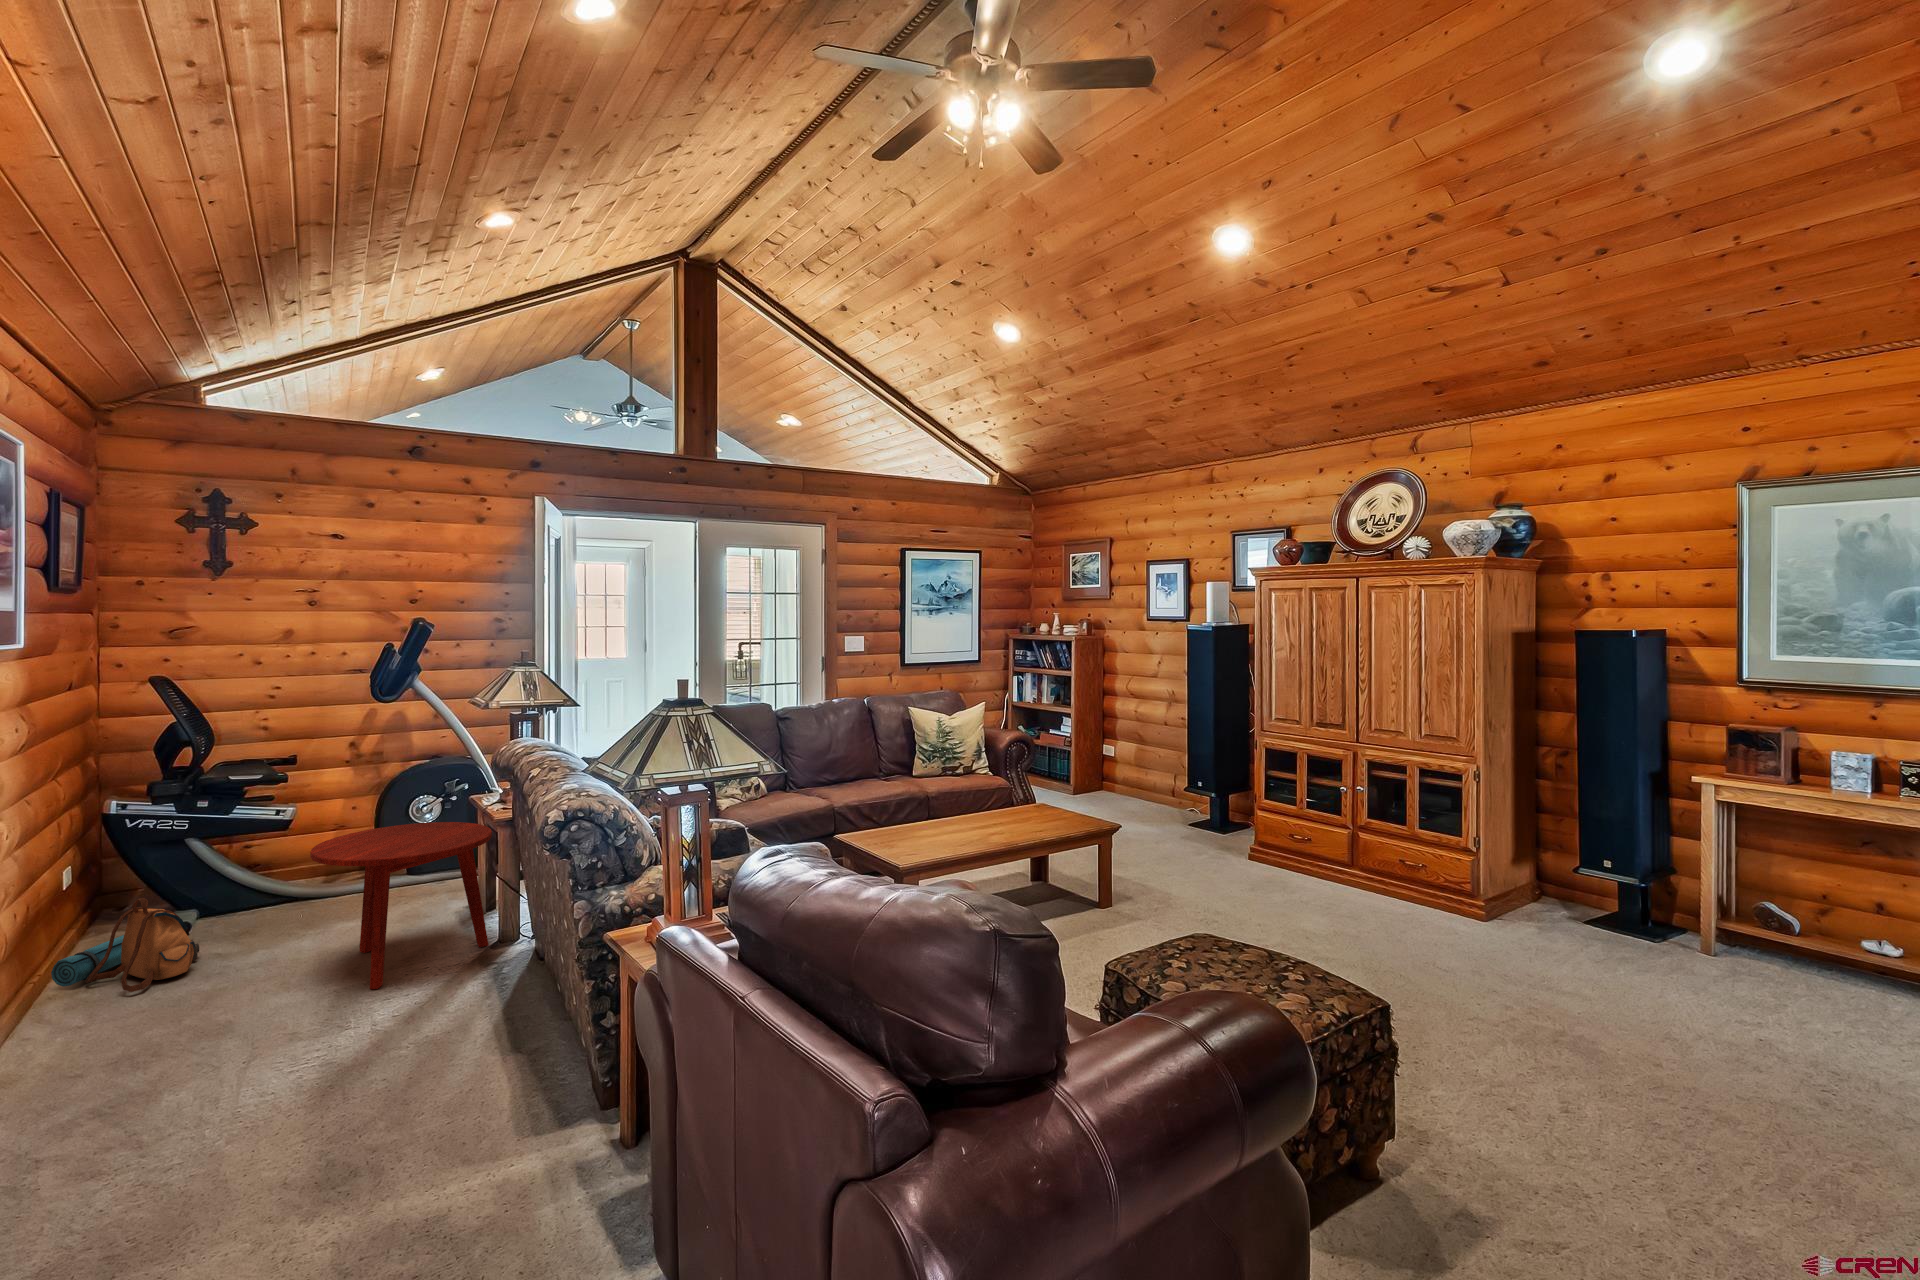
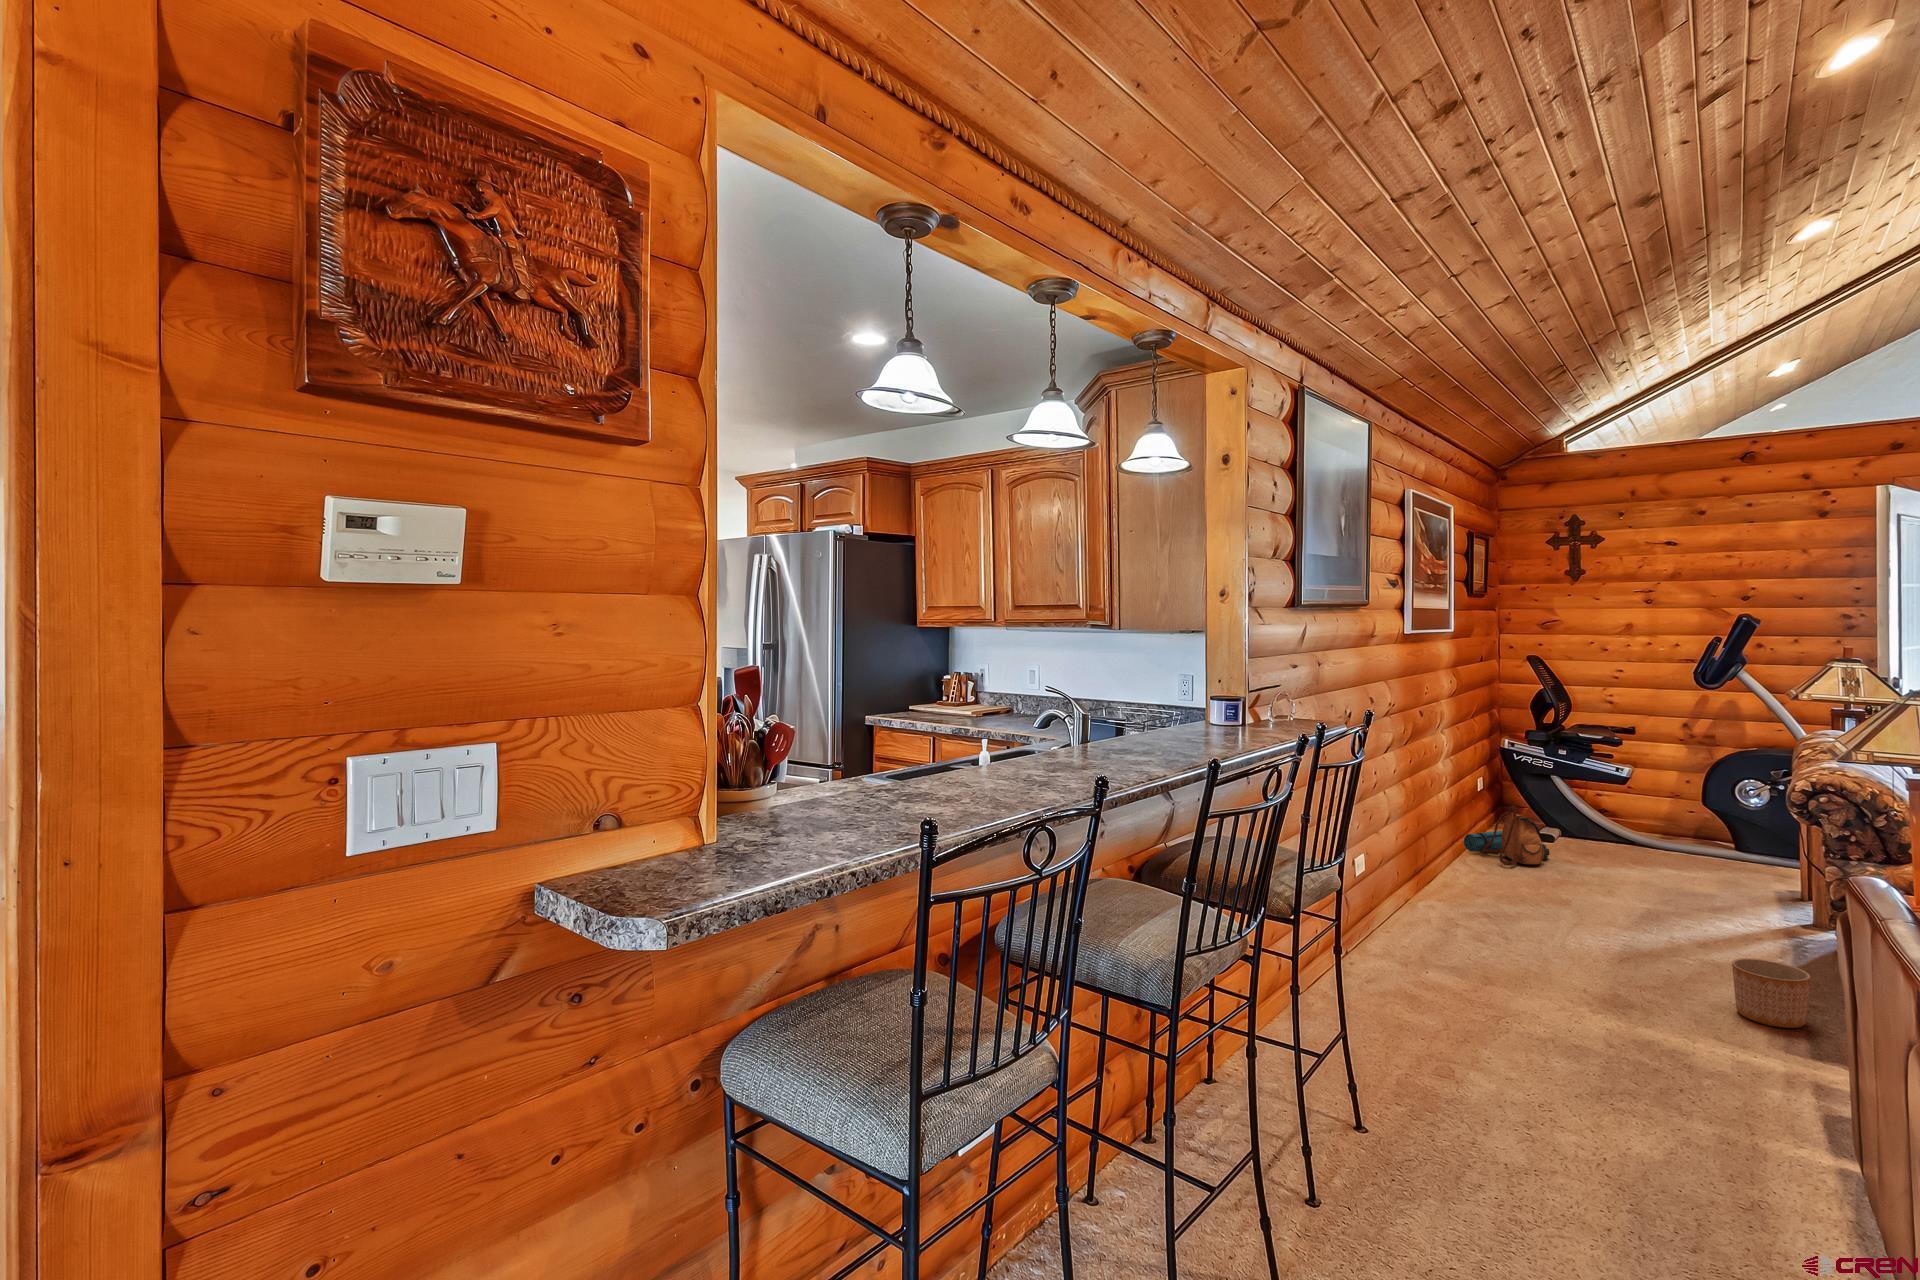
side table: present [310,822,492,989] -> none [1623,790,1794,919]
planter: none [485,1021,560,1107] -> present [1732,958,1810,1028]

